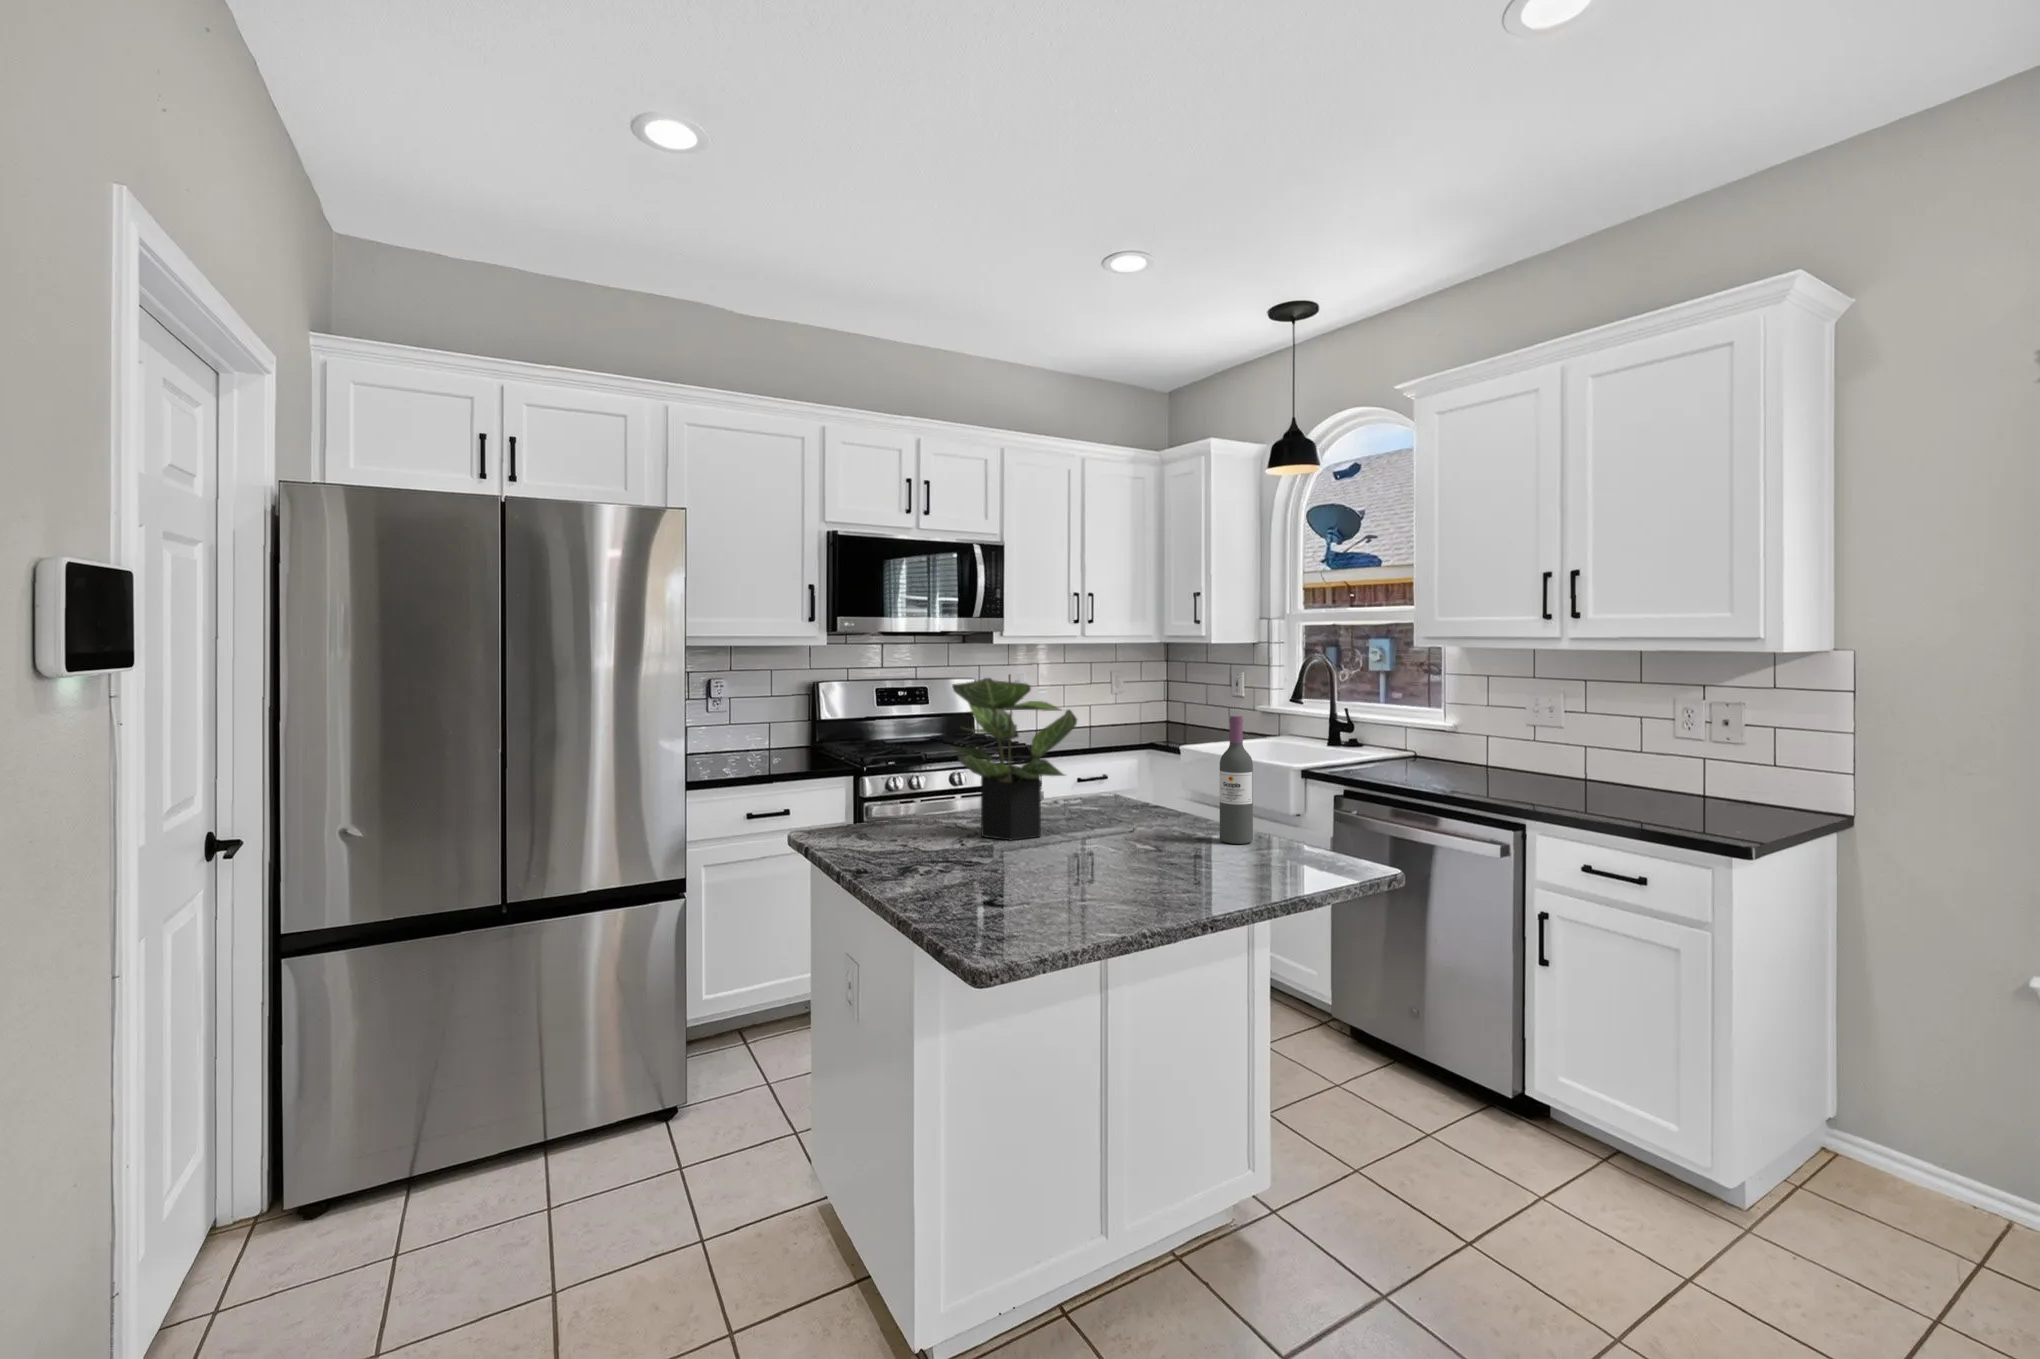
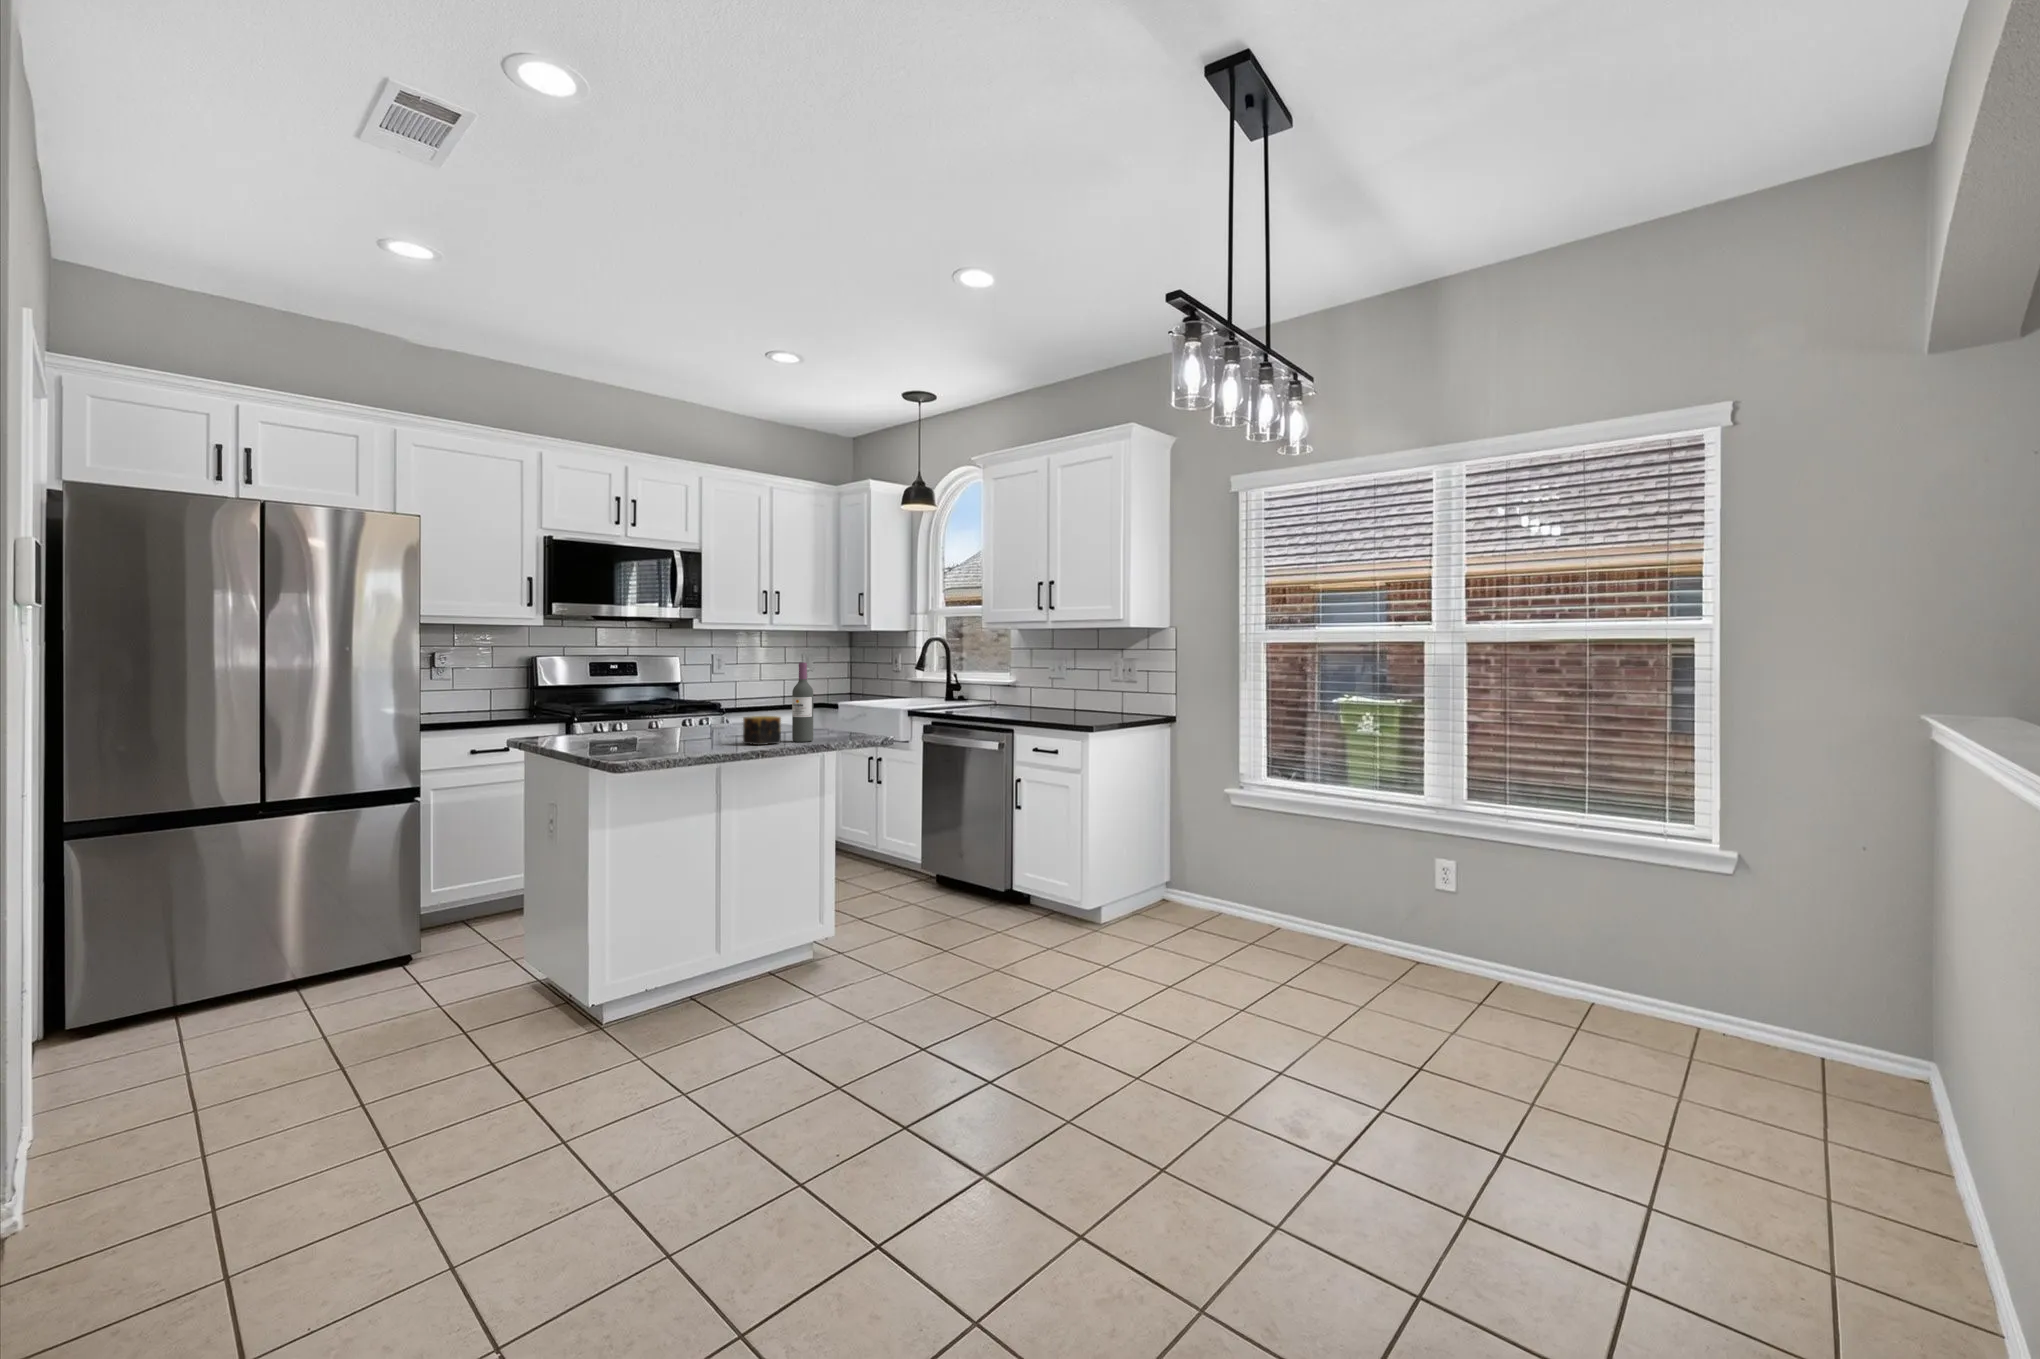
potted plant: present [950,678,1077,840] -> none [607,636,703,744]
candle: none [1150,800,1211,853] -> present [743,716,781,745]

